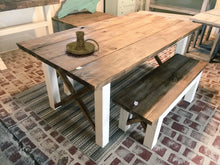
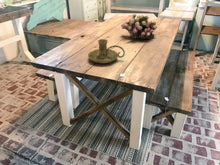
flower arrangement: none [118,11,155,40] -> present [121,13,157,39]

